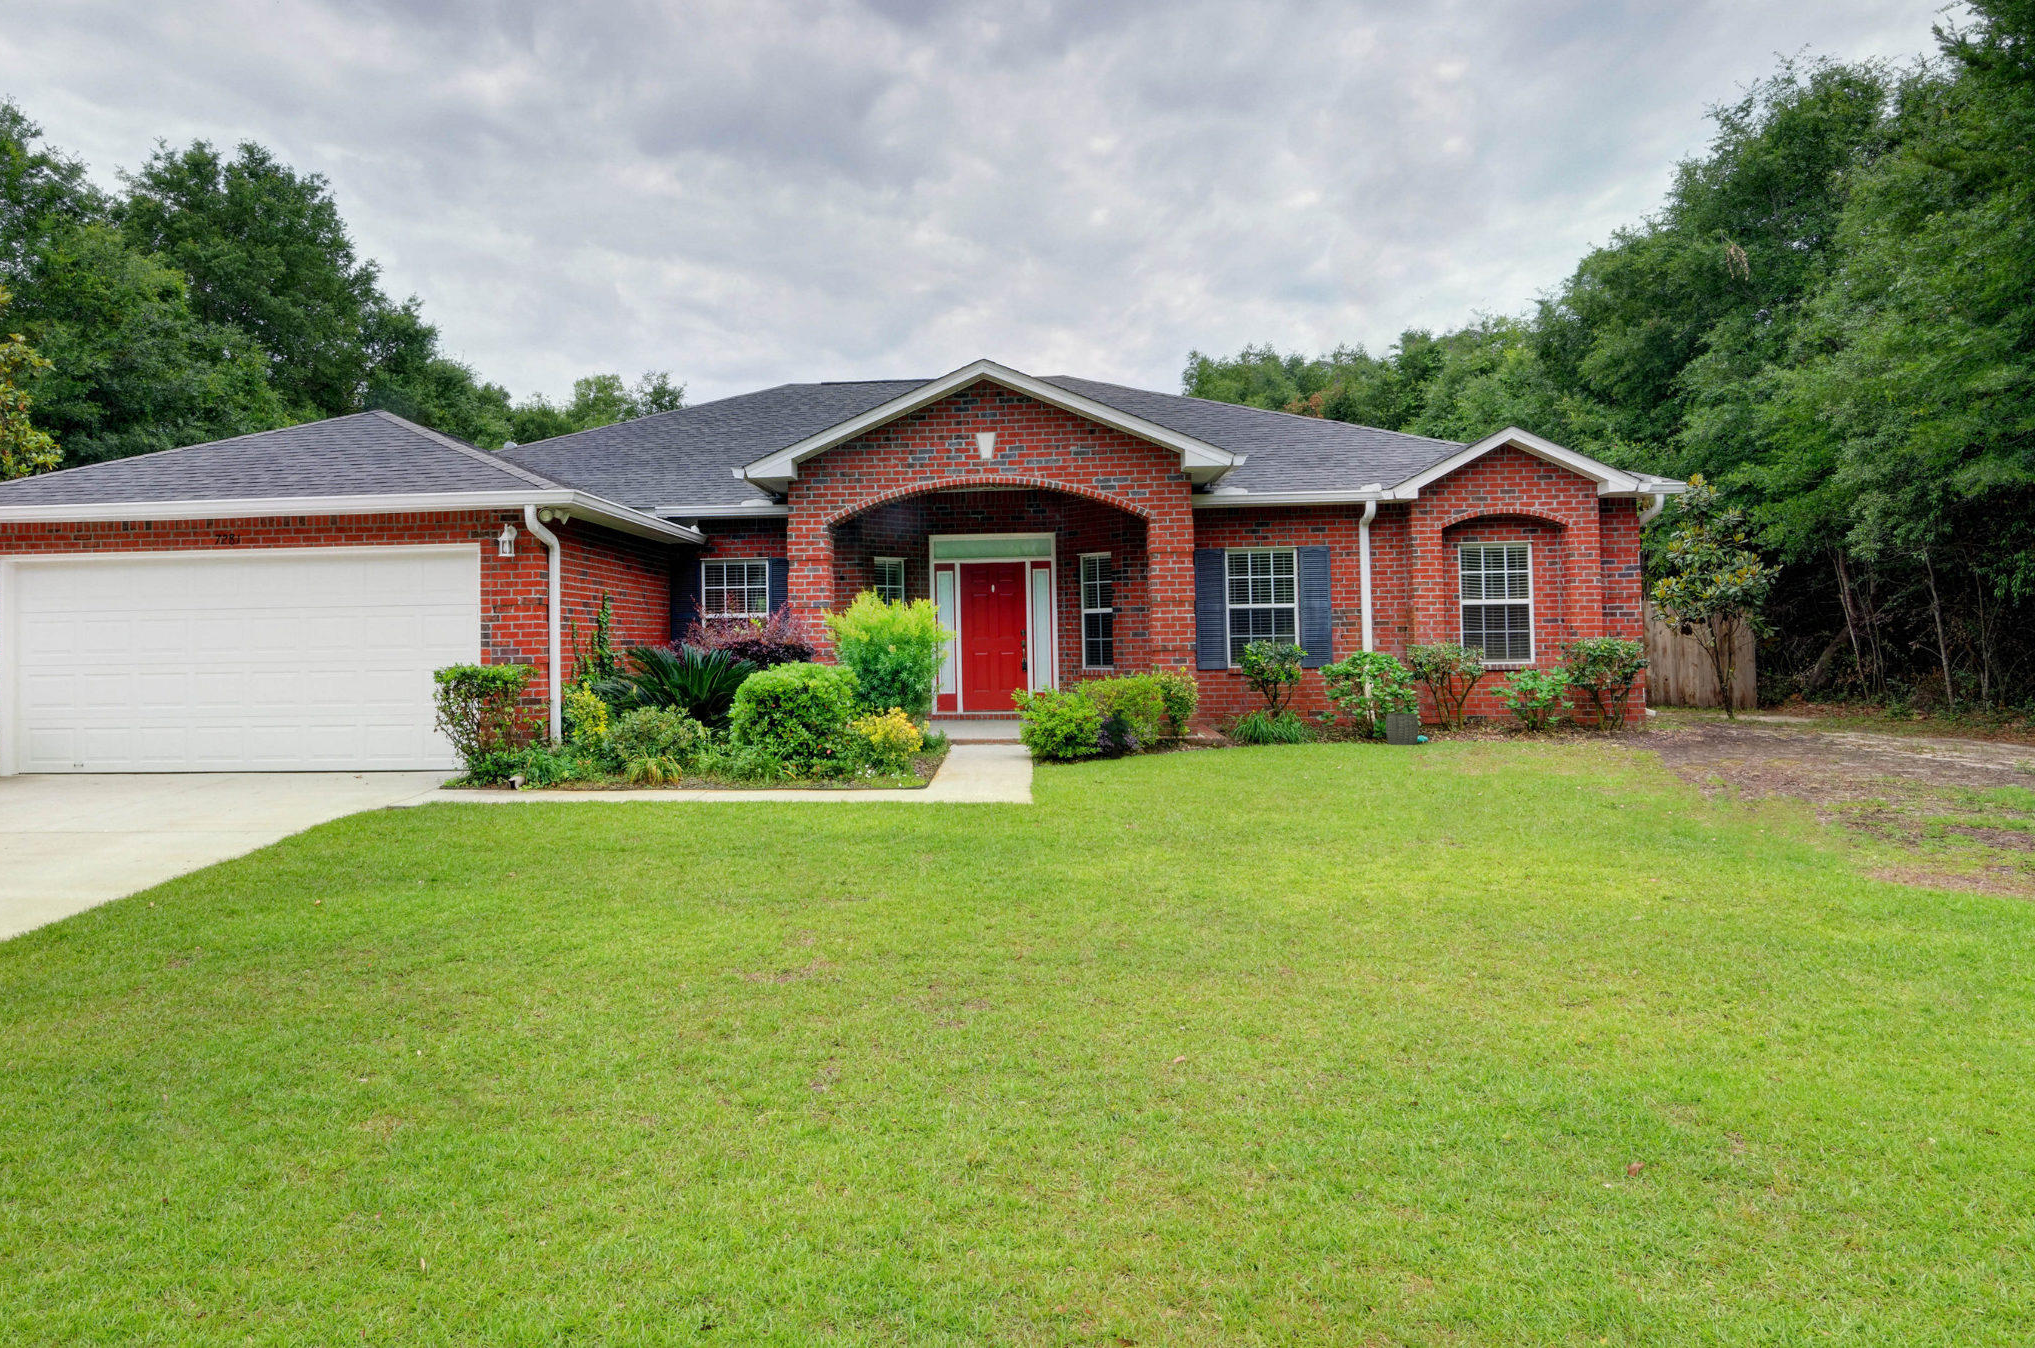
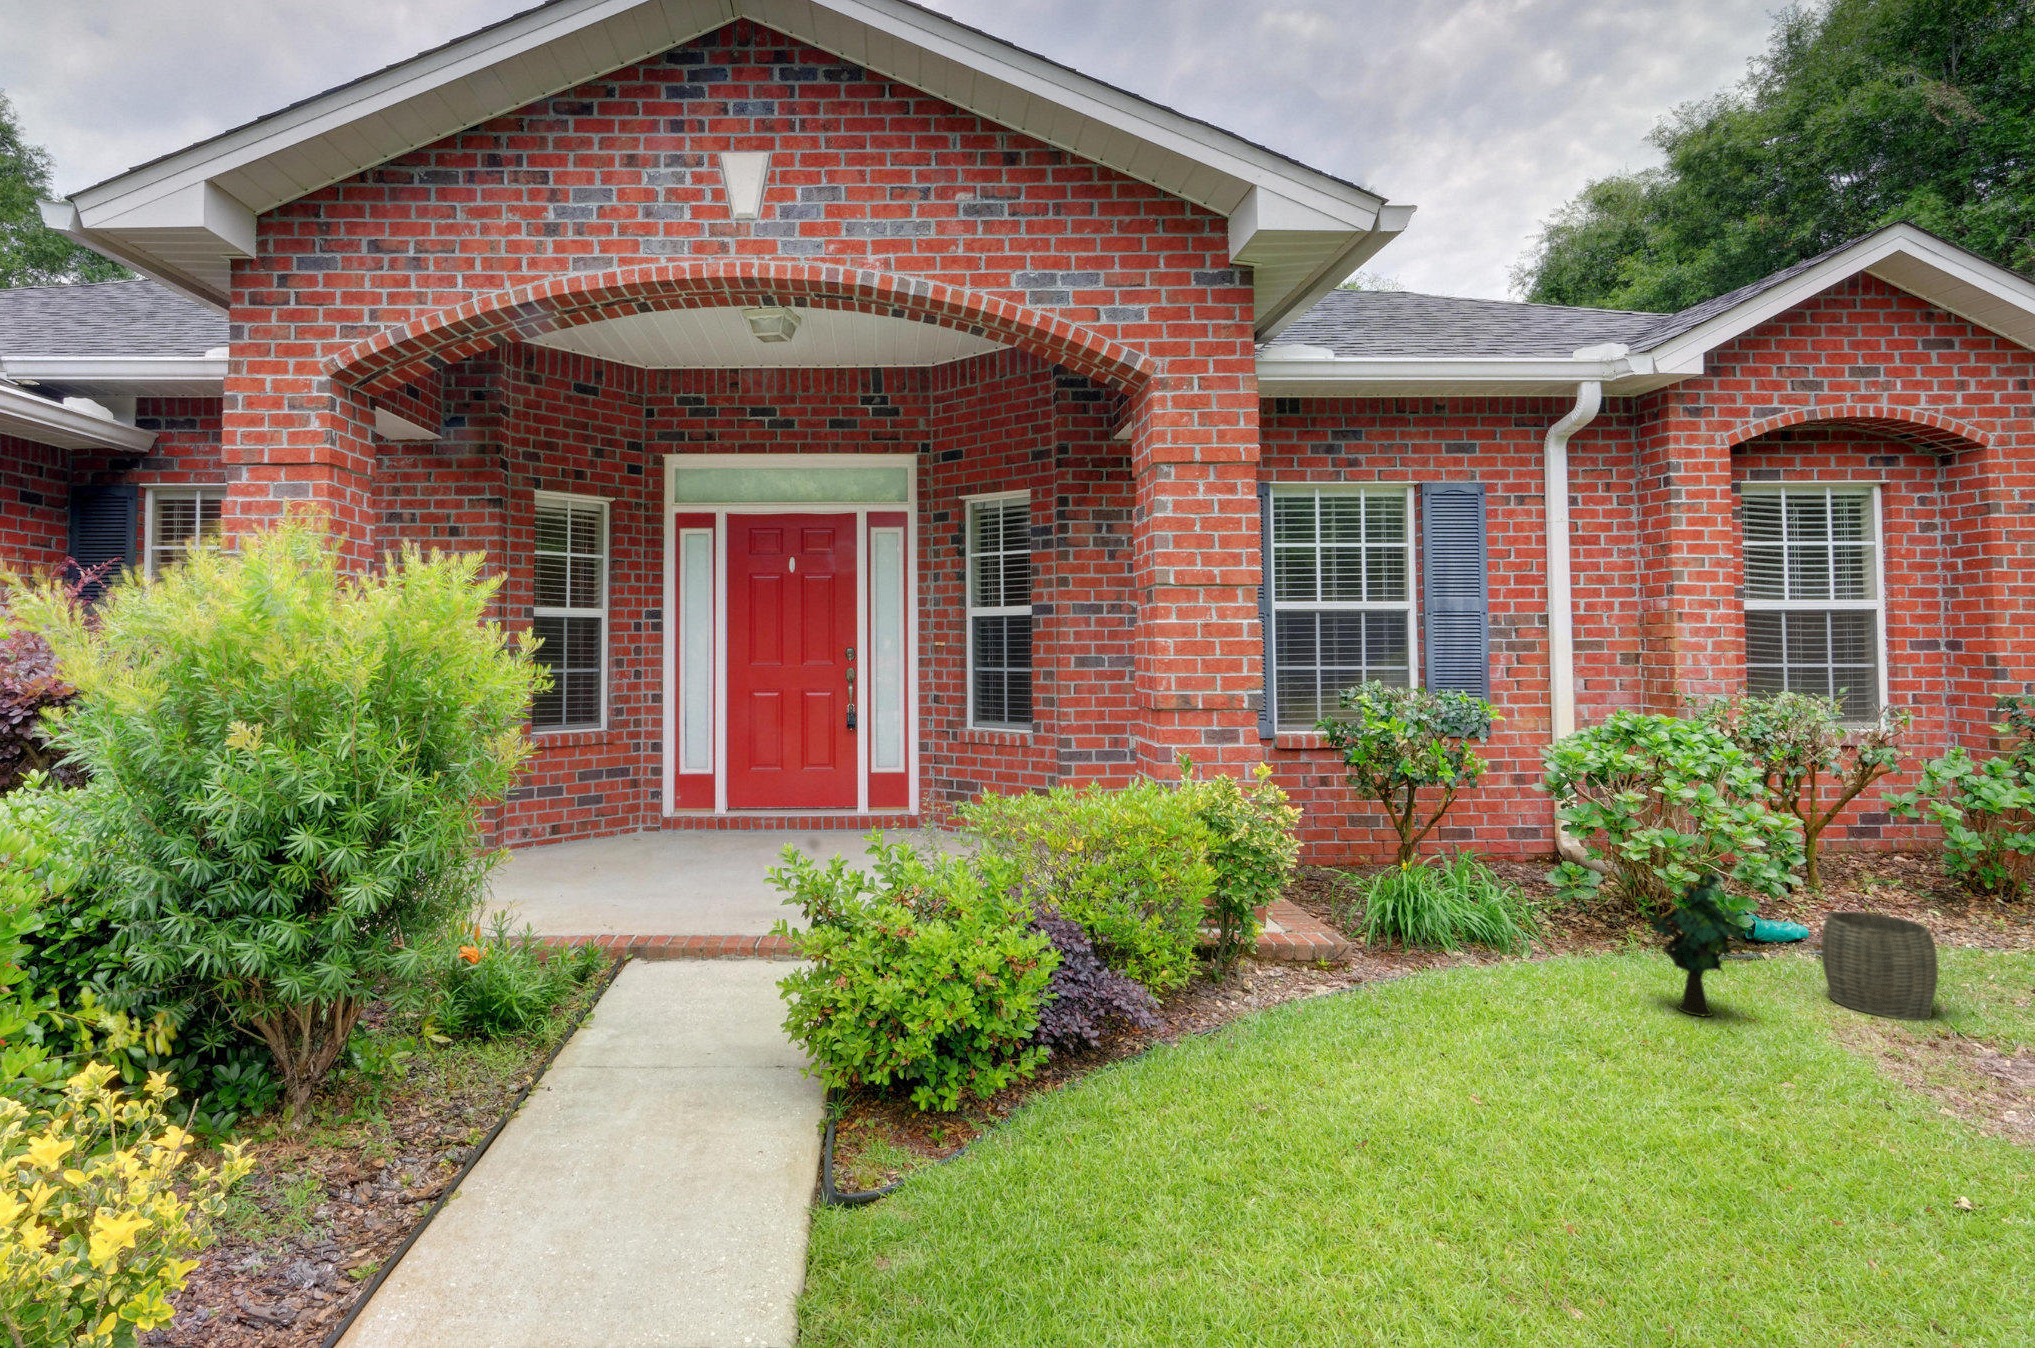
decorative plant: present [1101,709,1130,759] -> present [1646,874,1744,1016]

